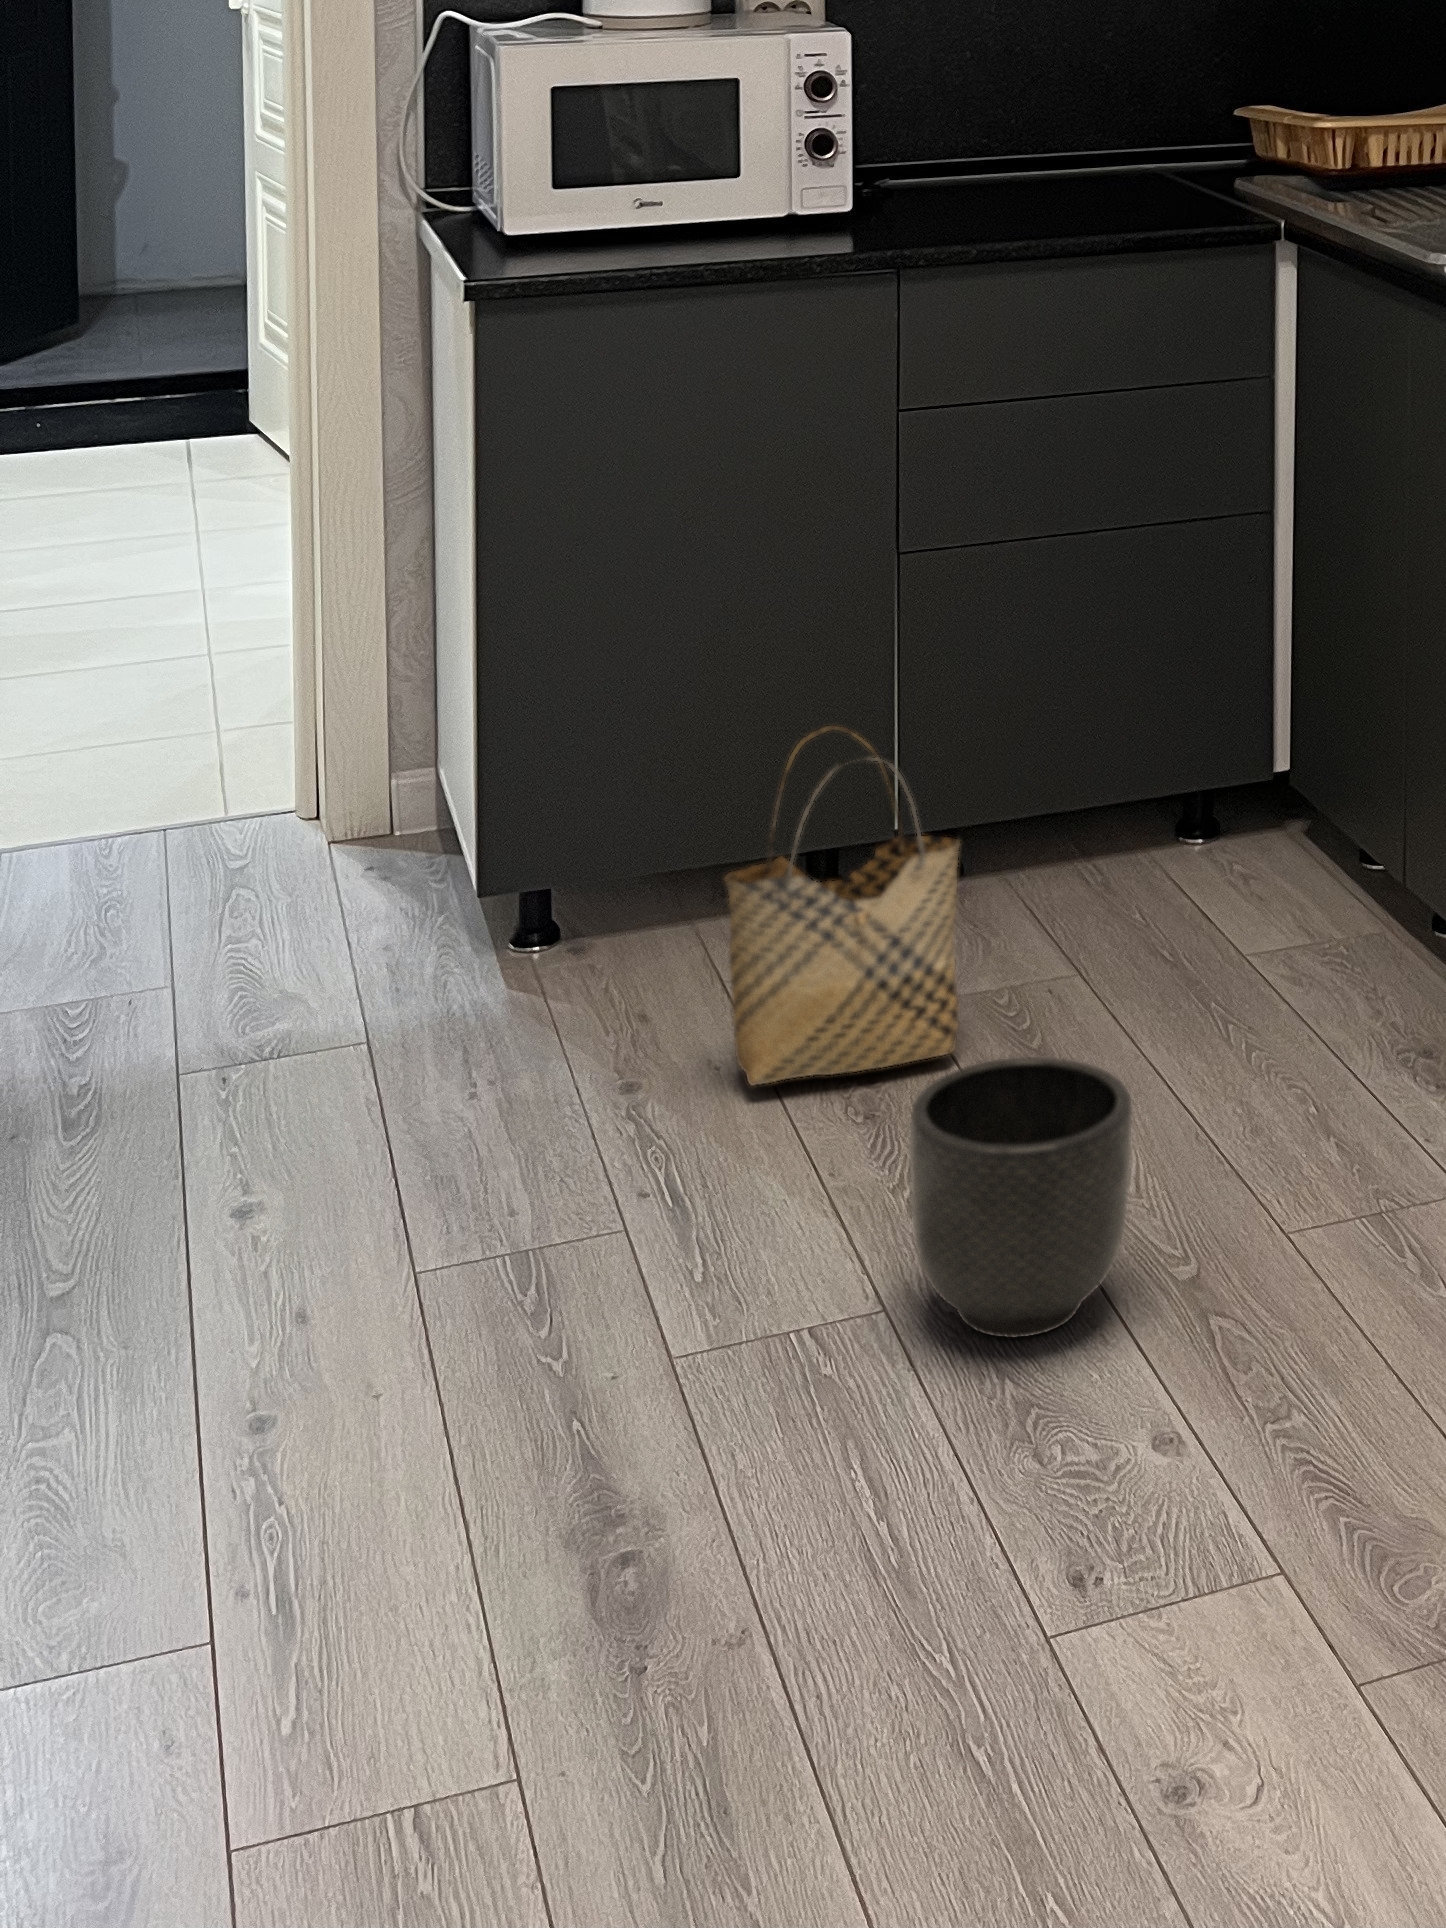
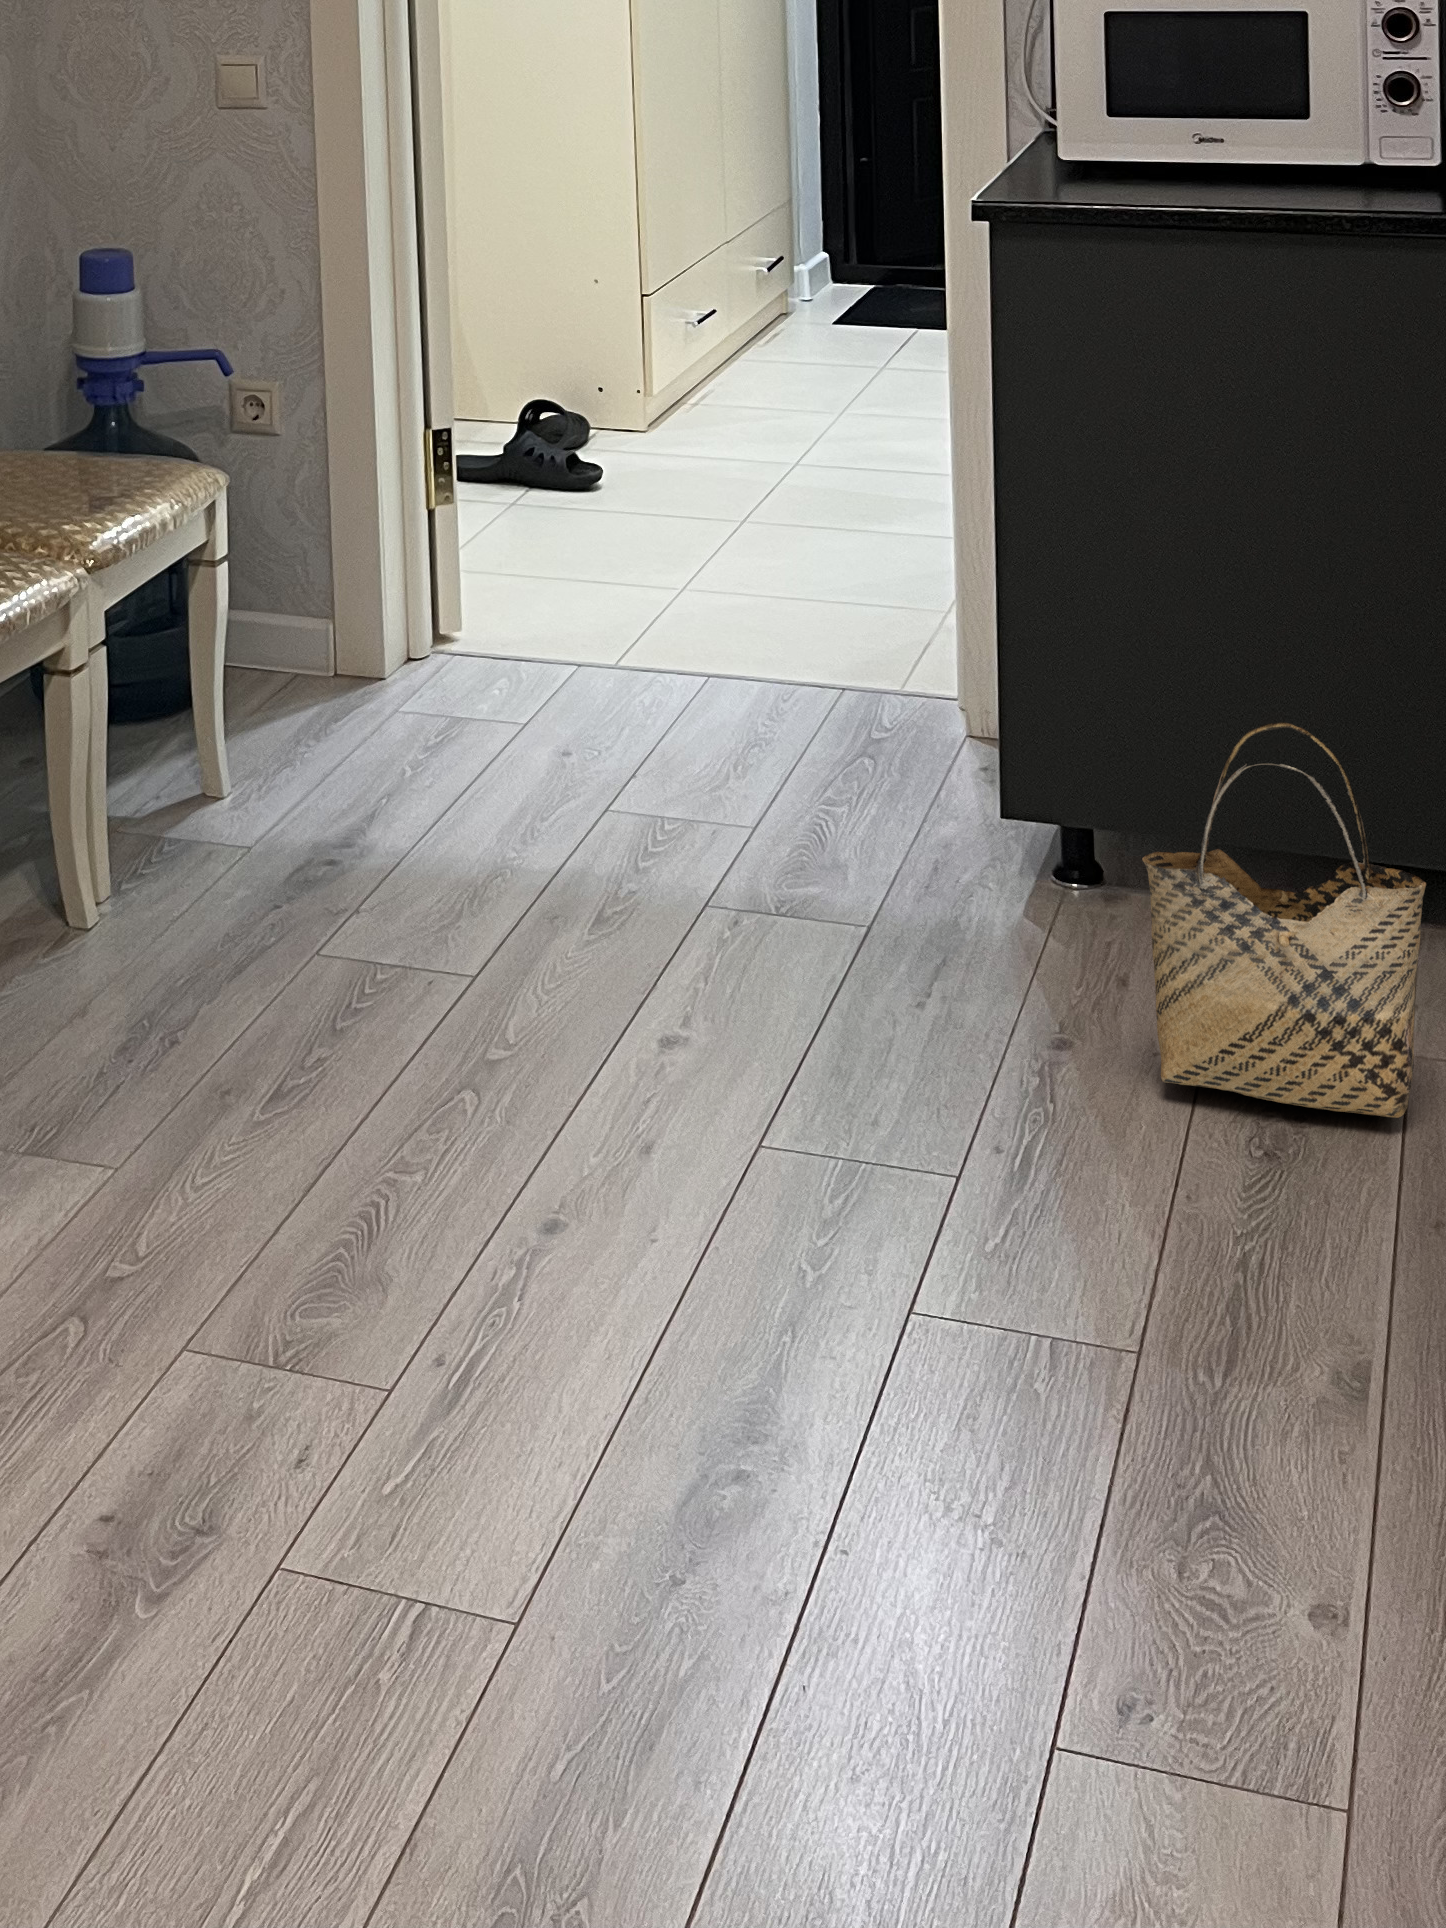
planter: present [910,1057,1132,1338] -> none [1145,1123,1407,1446]

